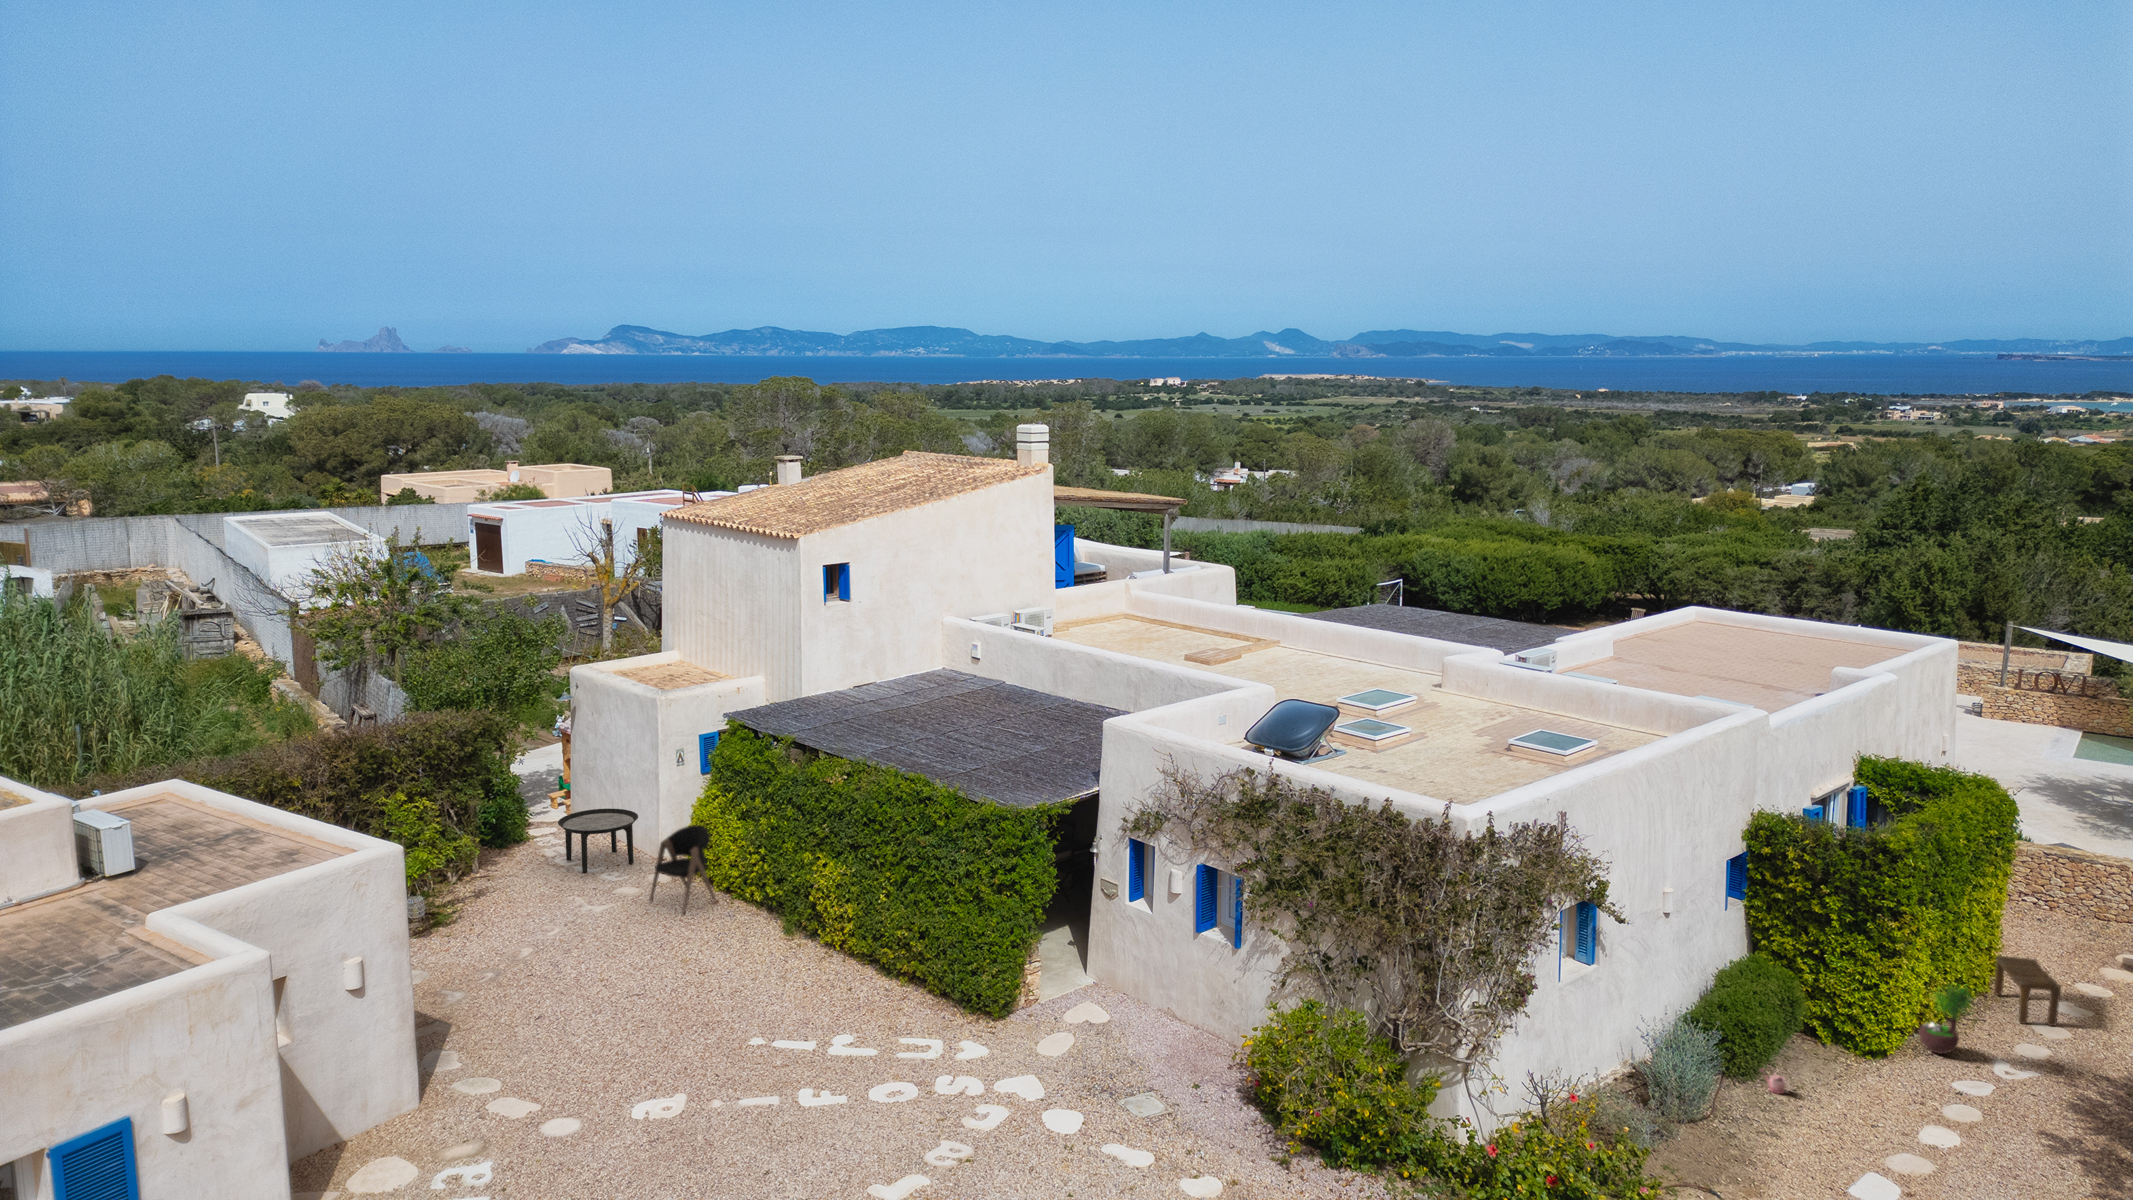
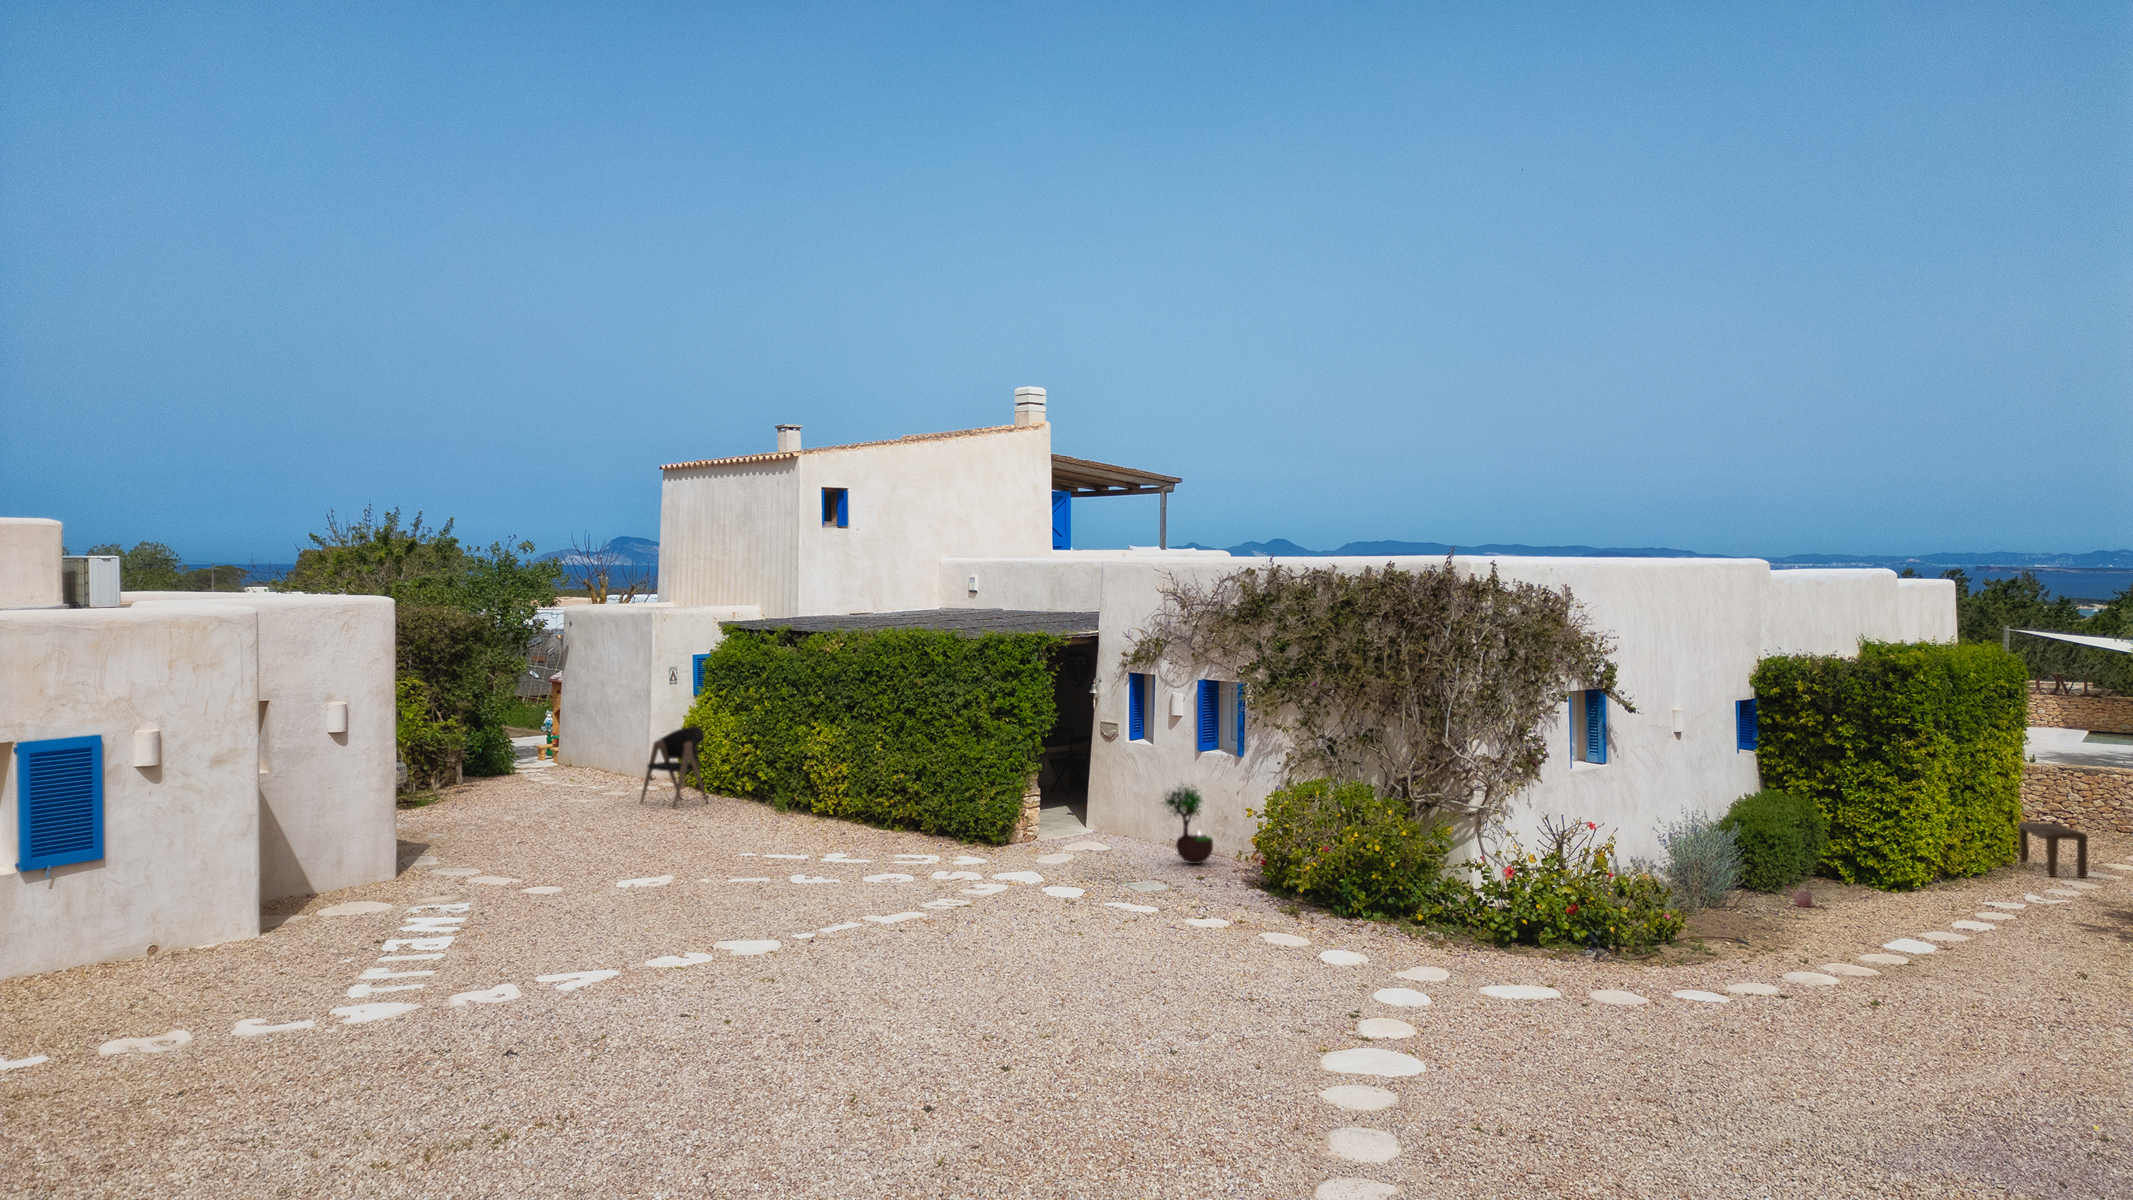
round table: present [558,809,638,873] -> none [550,739,632,791]
potted tree: present [1919,983,1973,1054] -> present [1161,784,1213,864]

